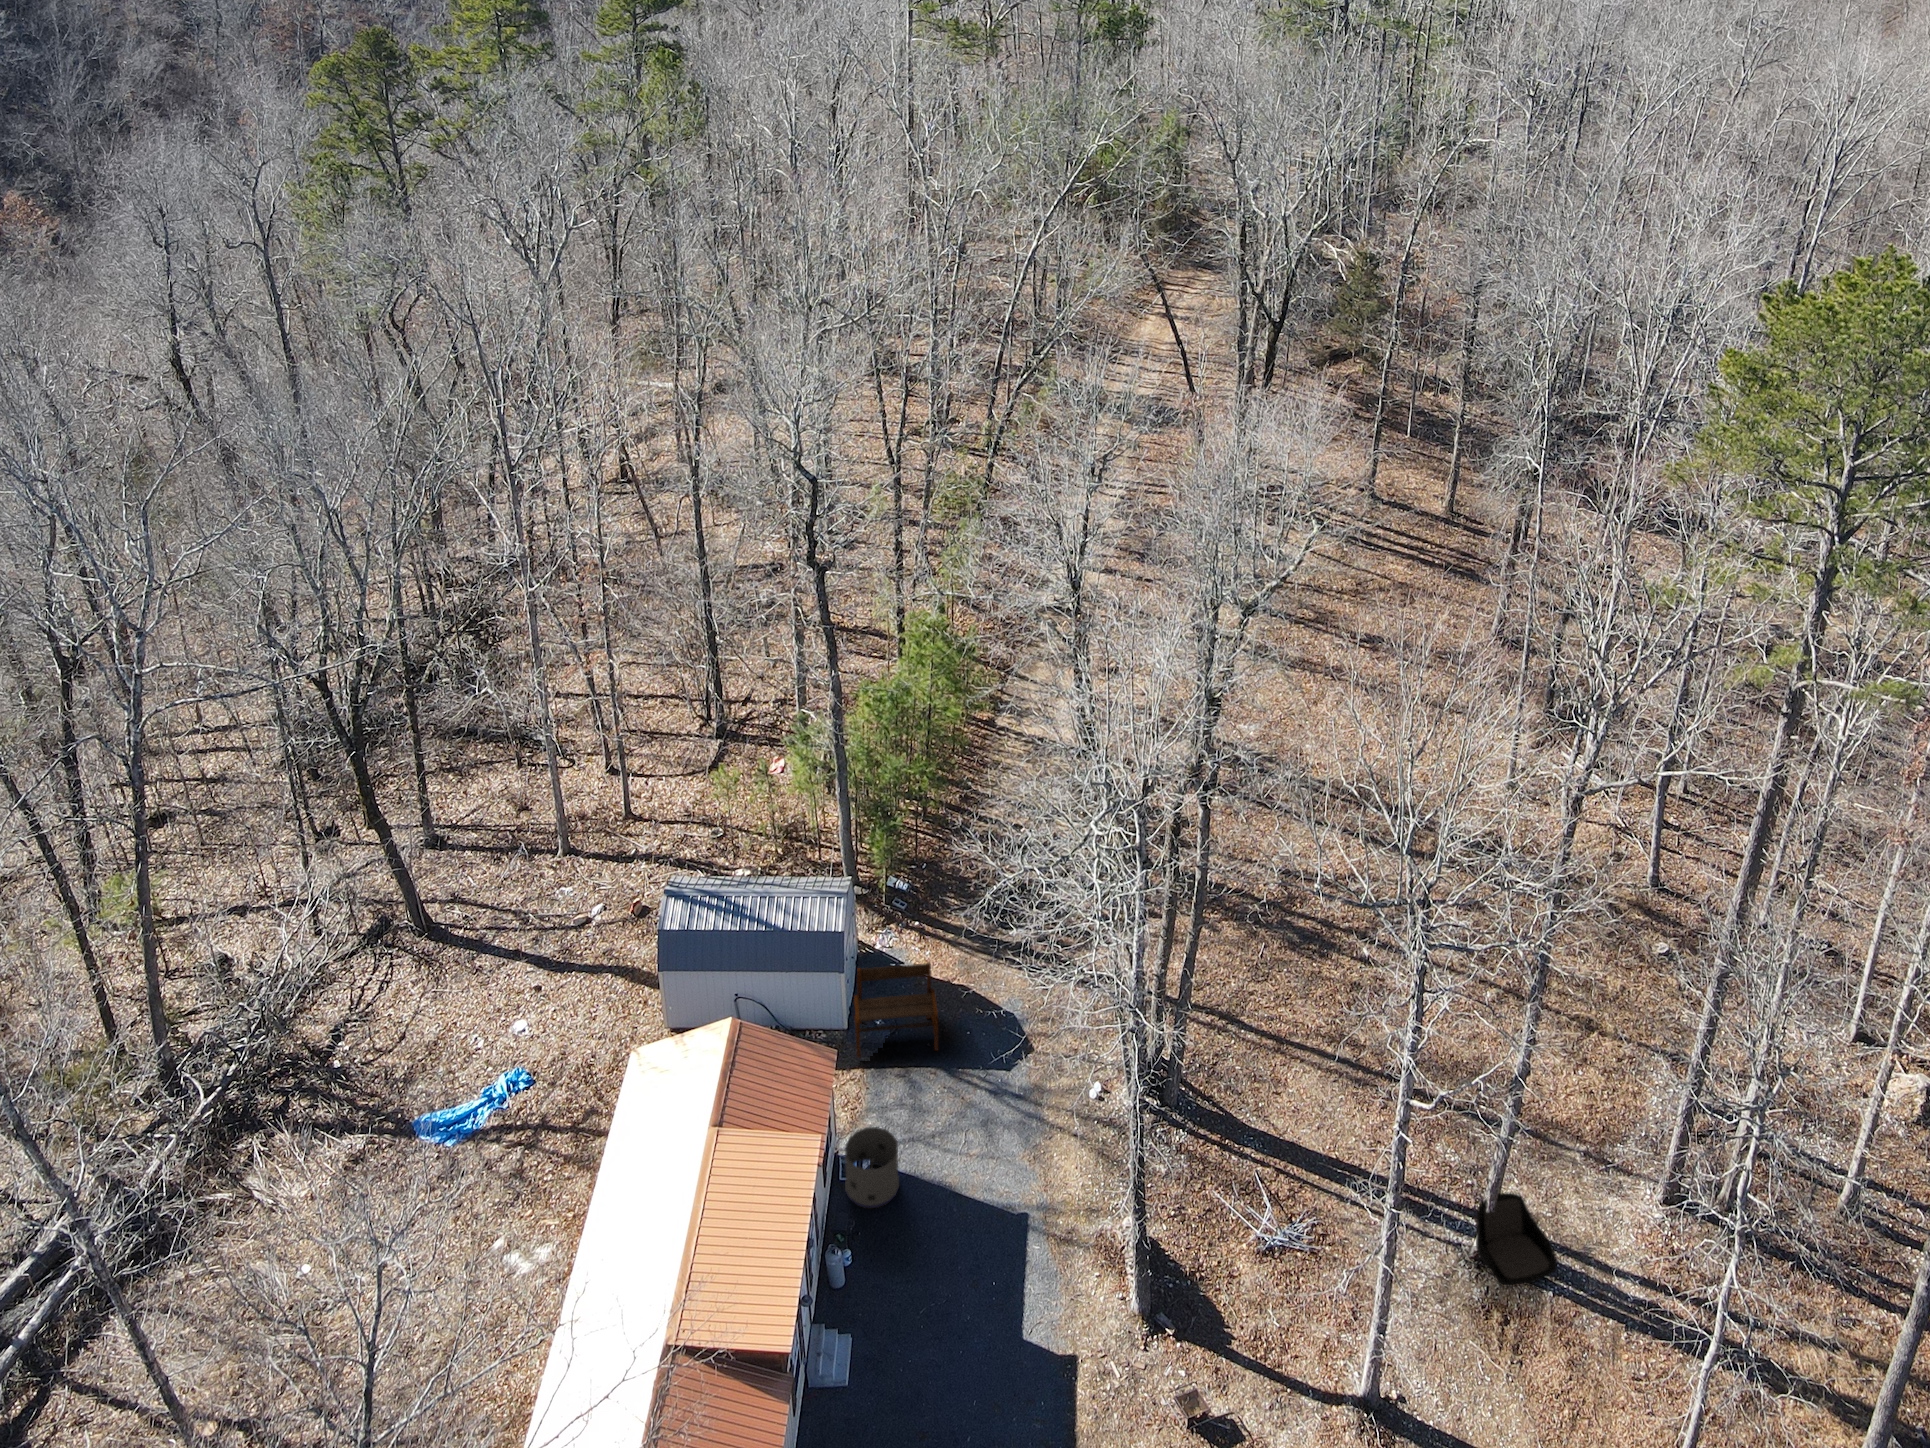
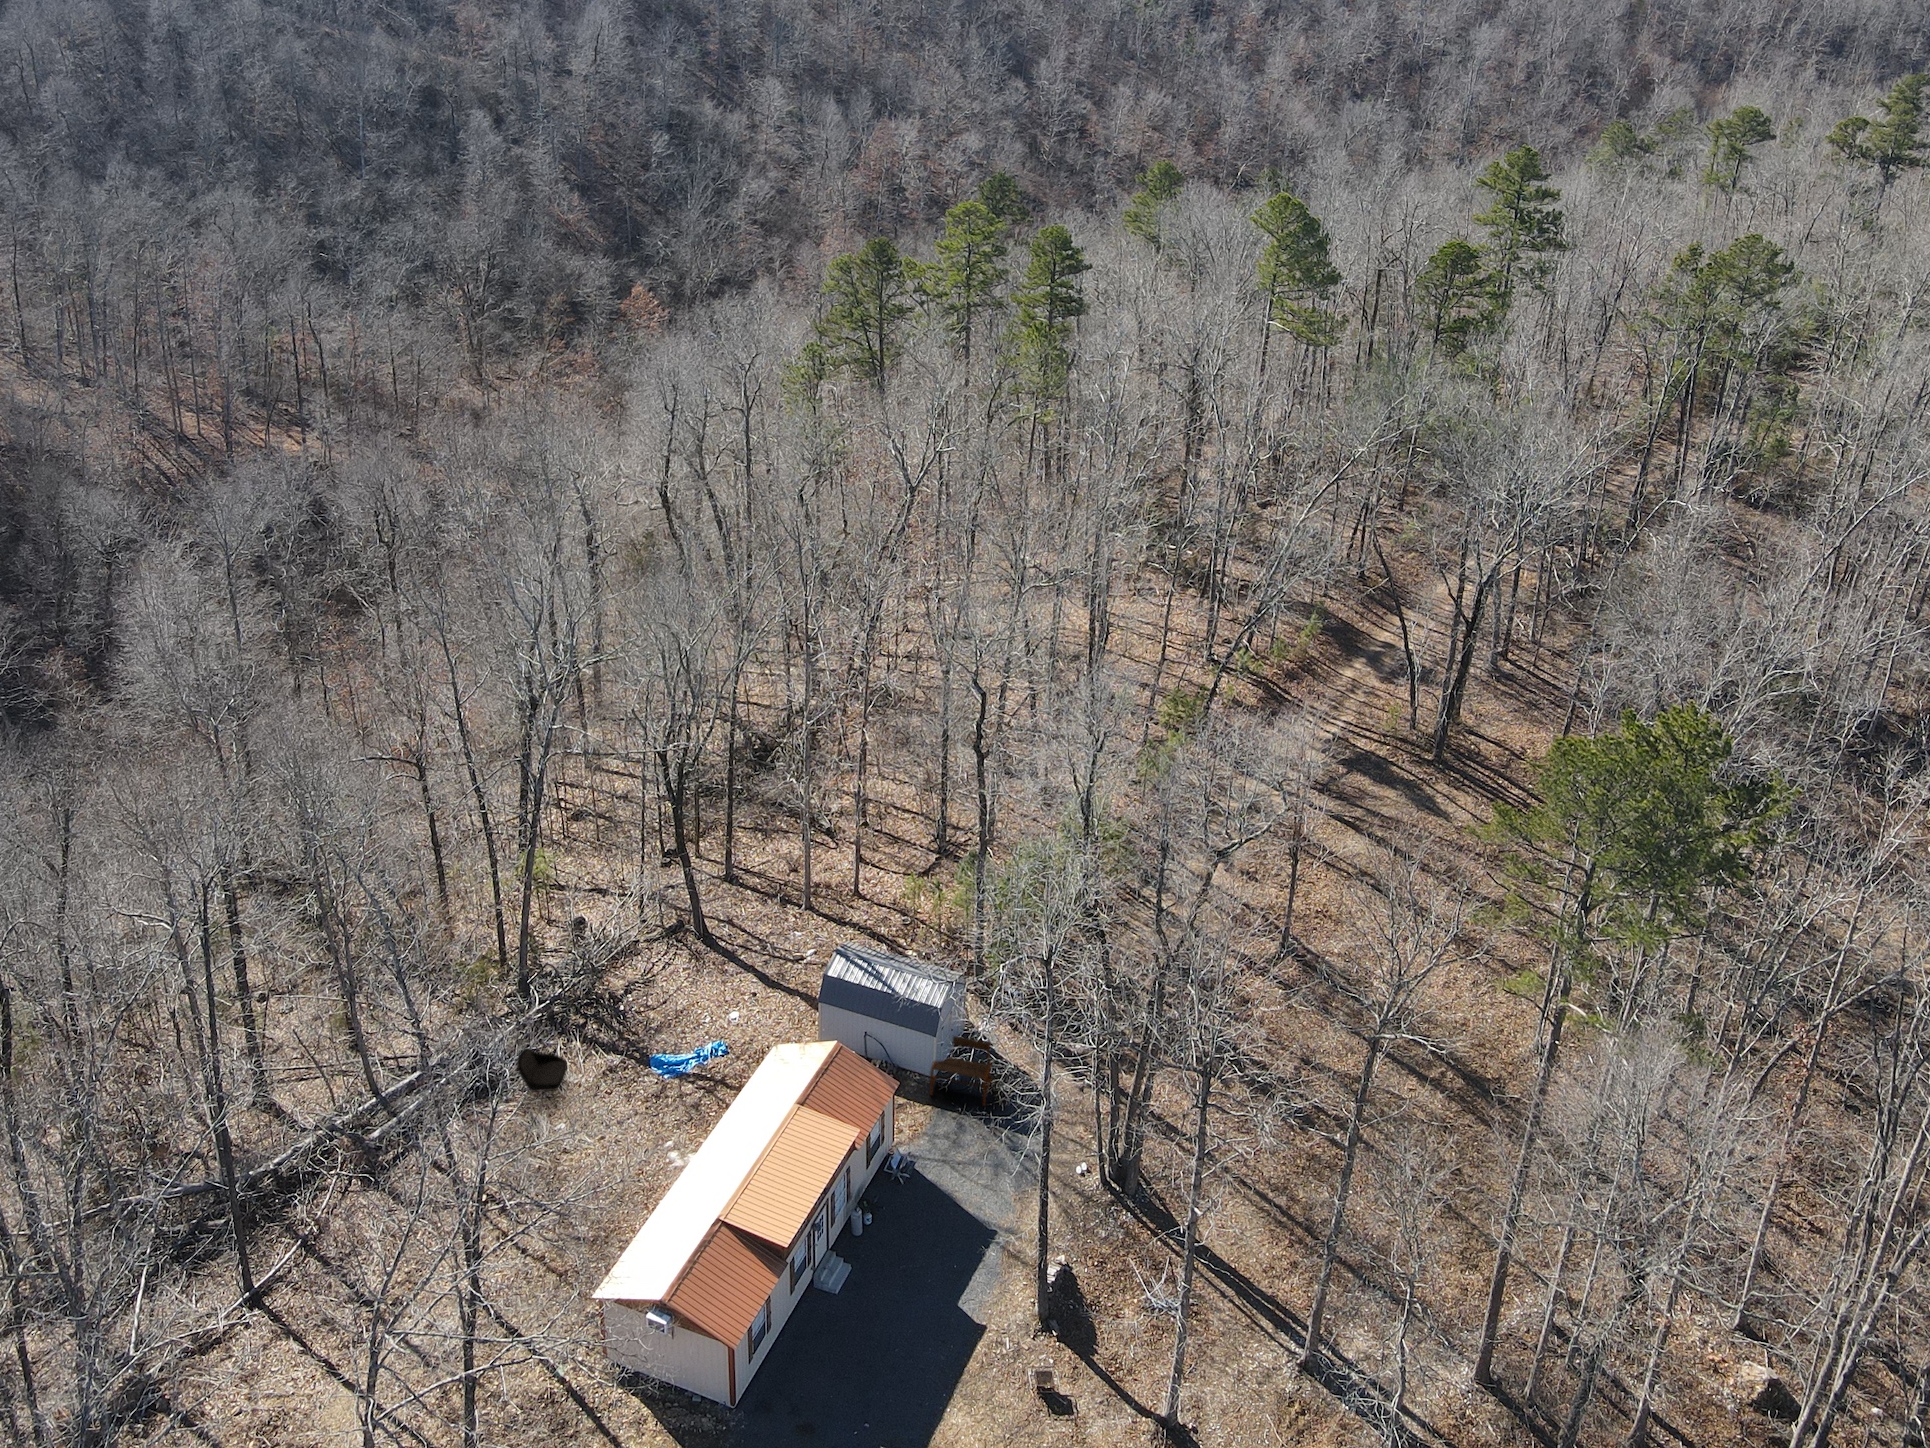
trash can: present [845,1127,899,1208] -> none [886,1138,923,1194]
lounge chair: present [1464,1193,1557,1305] -> present [517,1047,567,1107]

